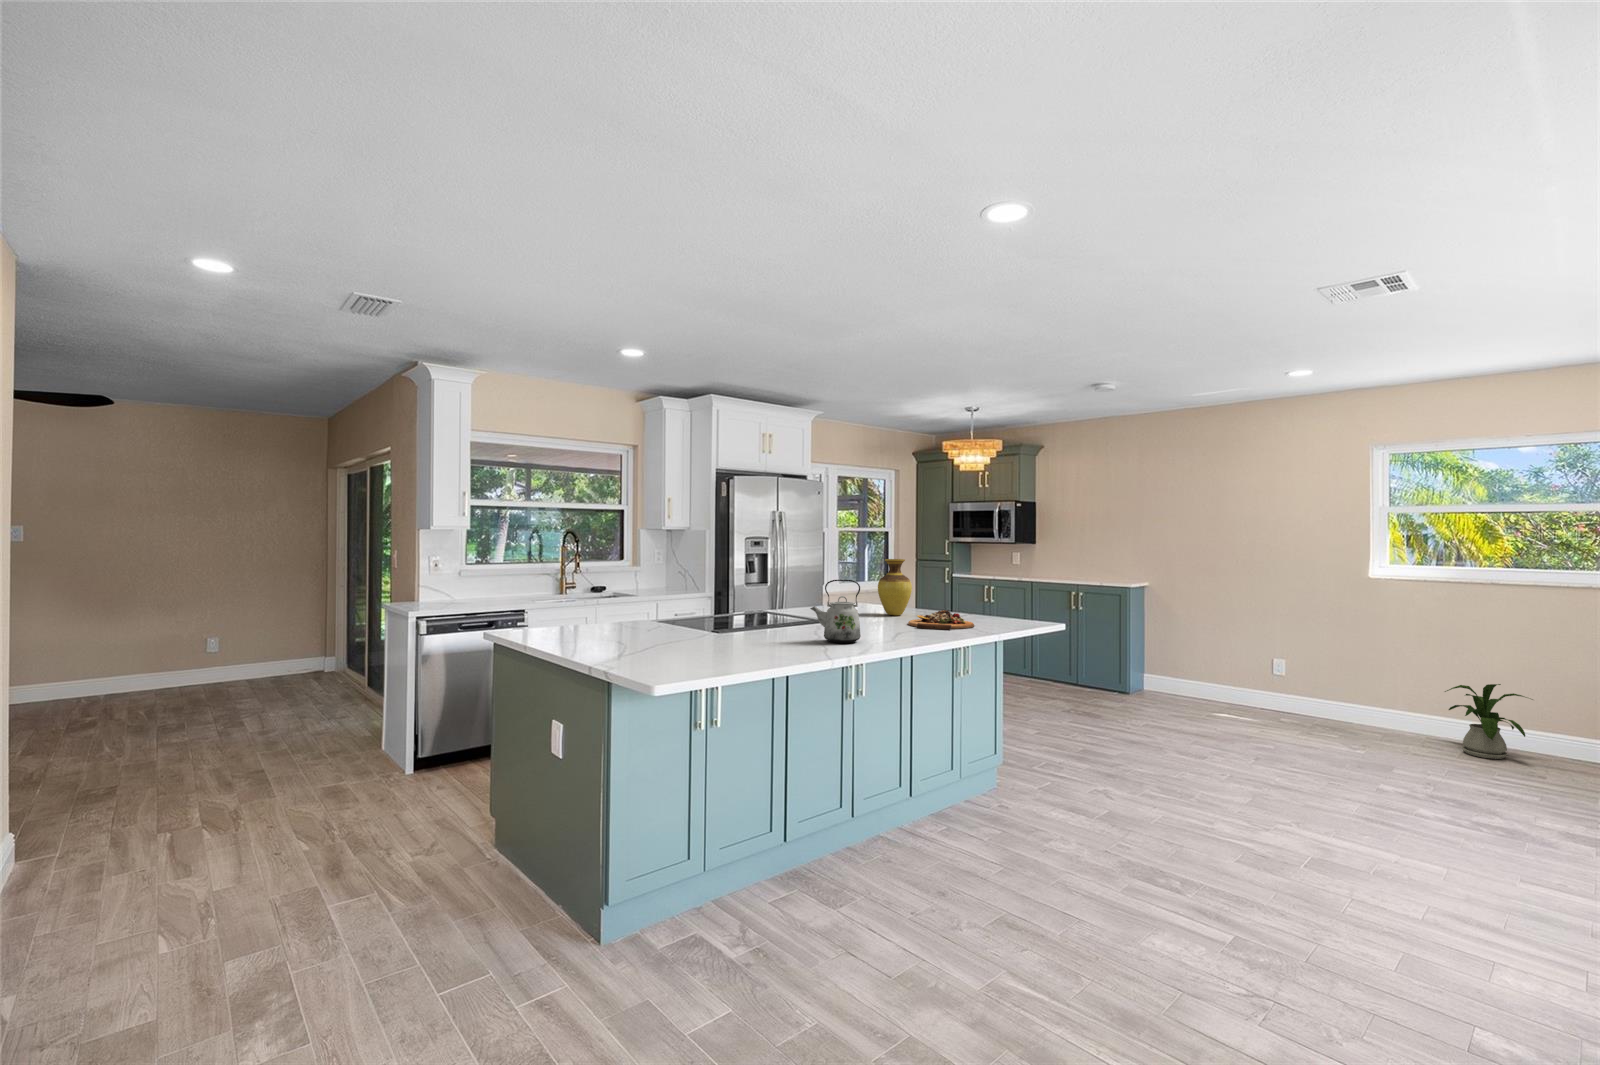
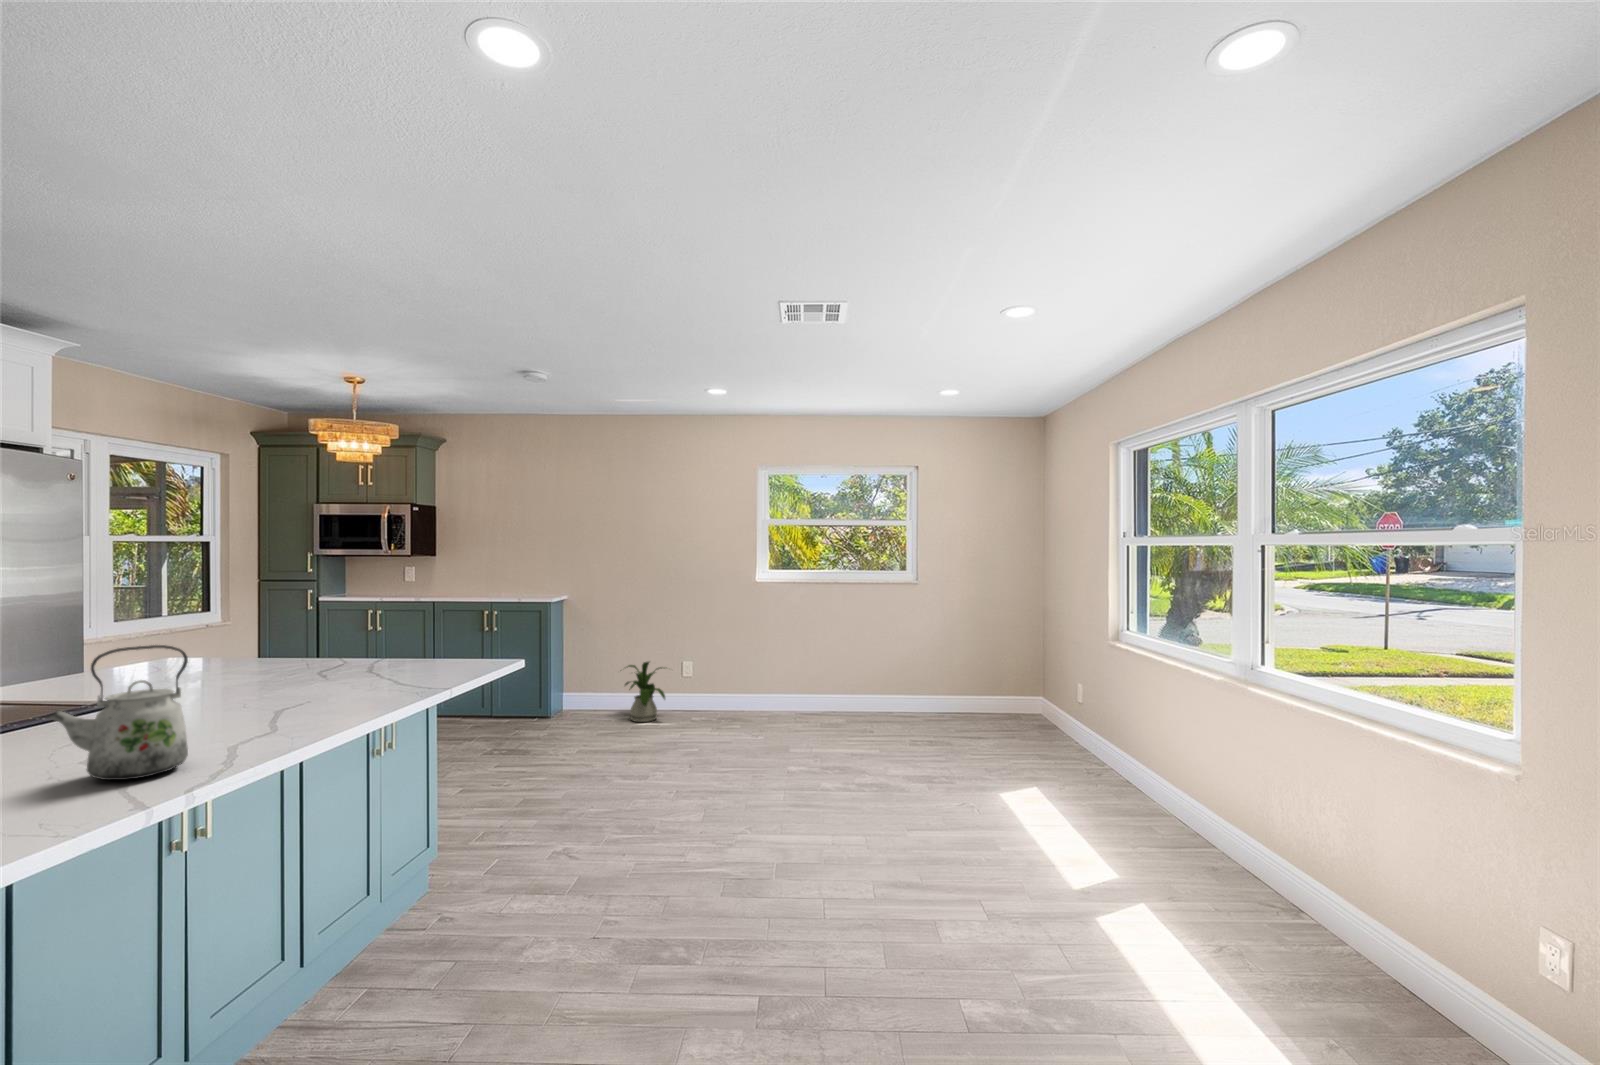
vase: present [878,559,912,615] -> none [211,589,281,683]
cutting board: present [908,610,974,630] -> none [281,668,403,706]
house plant: present [1445,684,1533,759] -> present [625,662,665,722]

